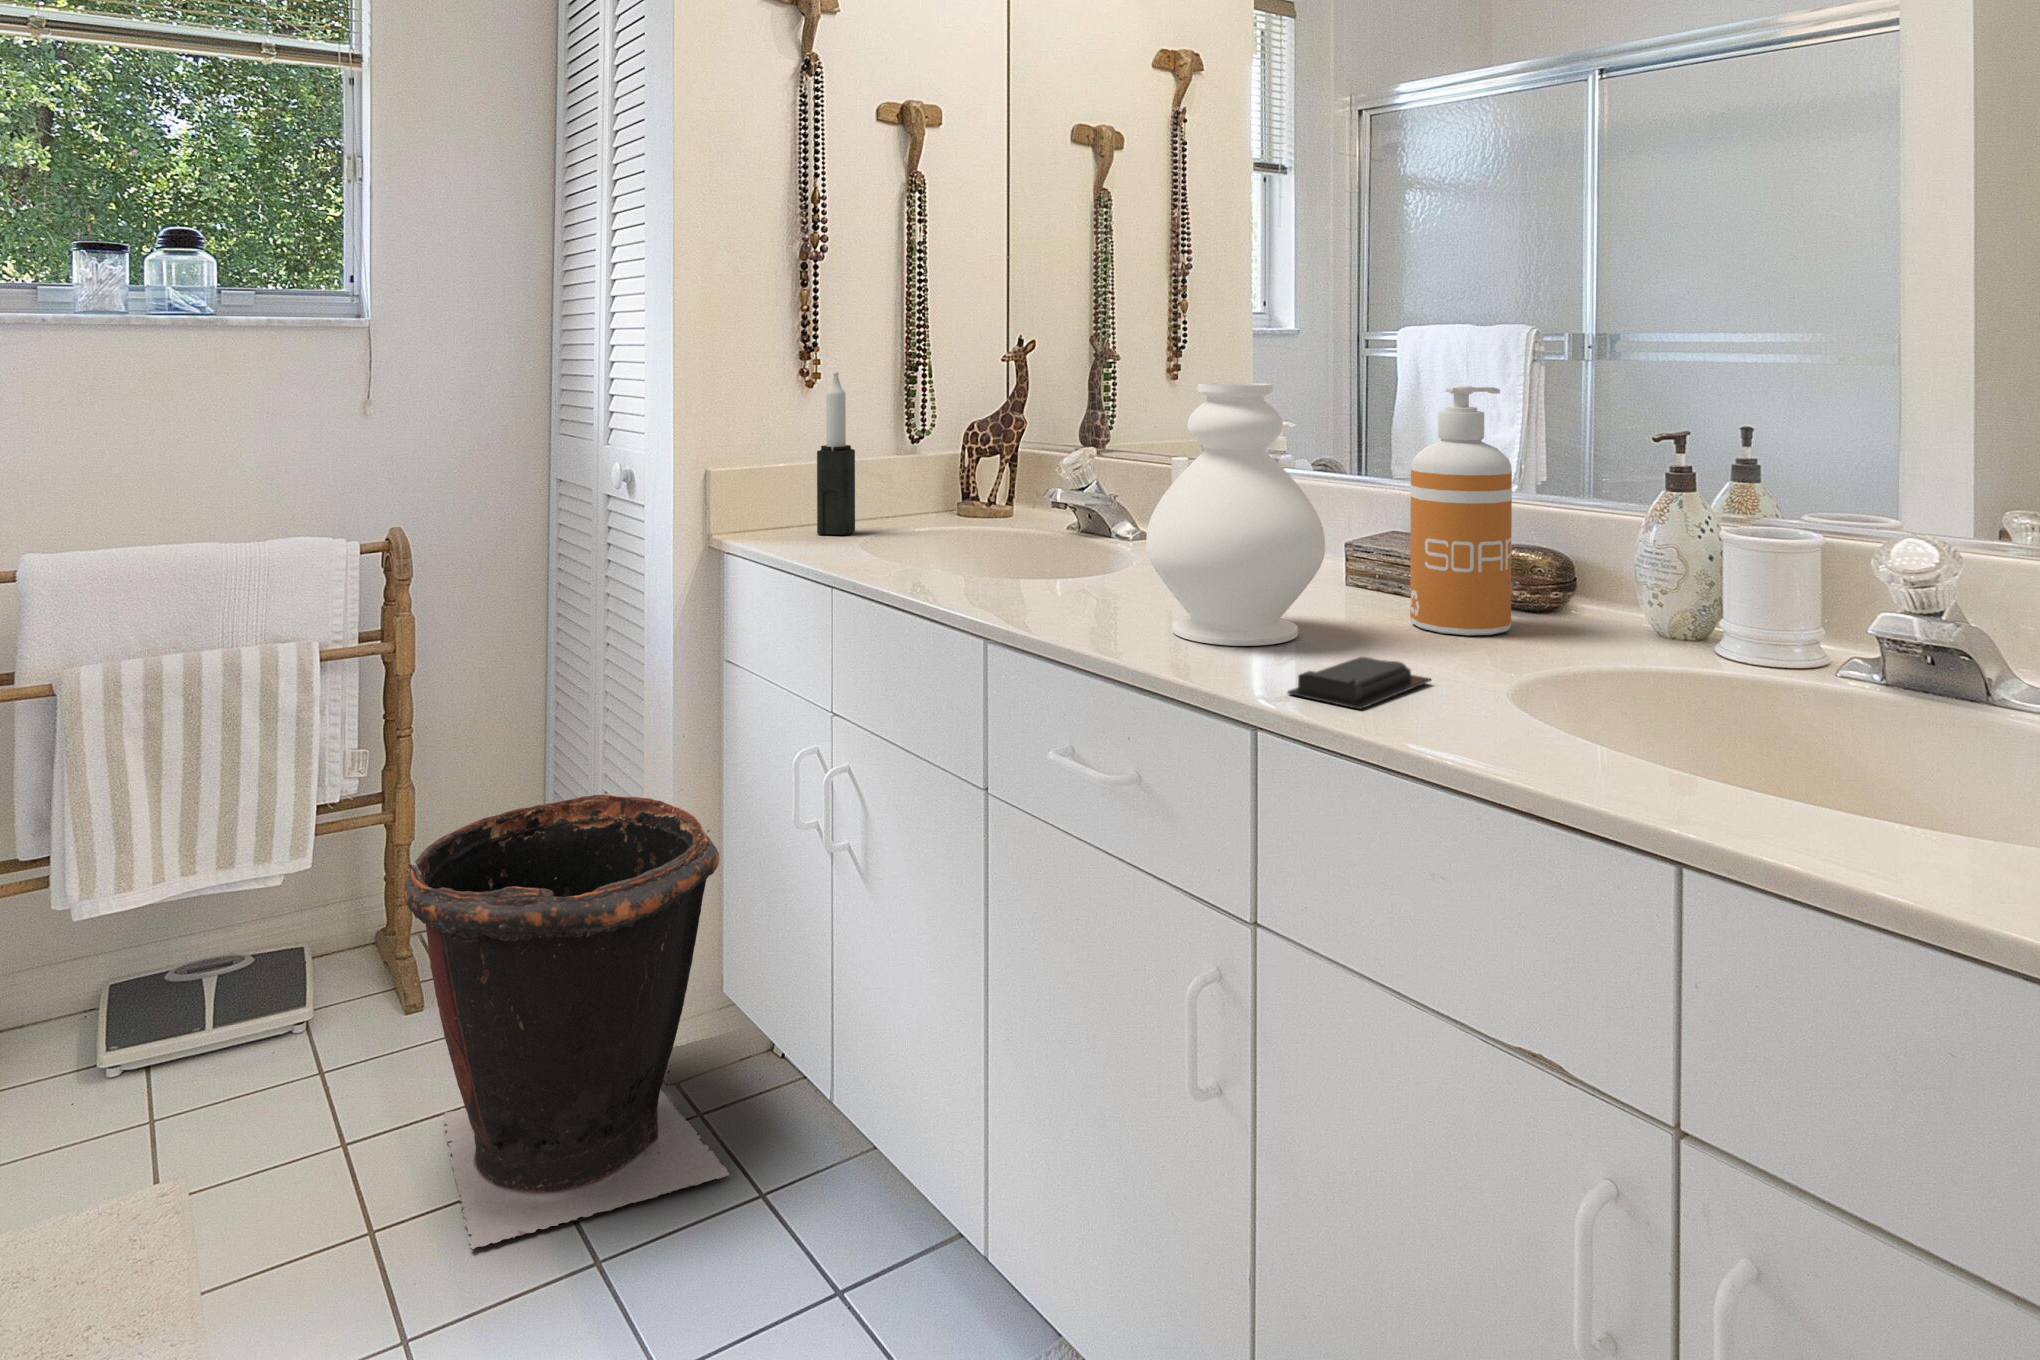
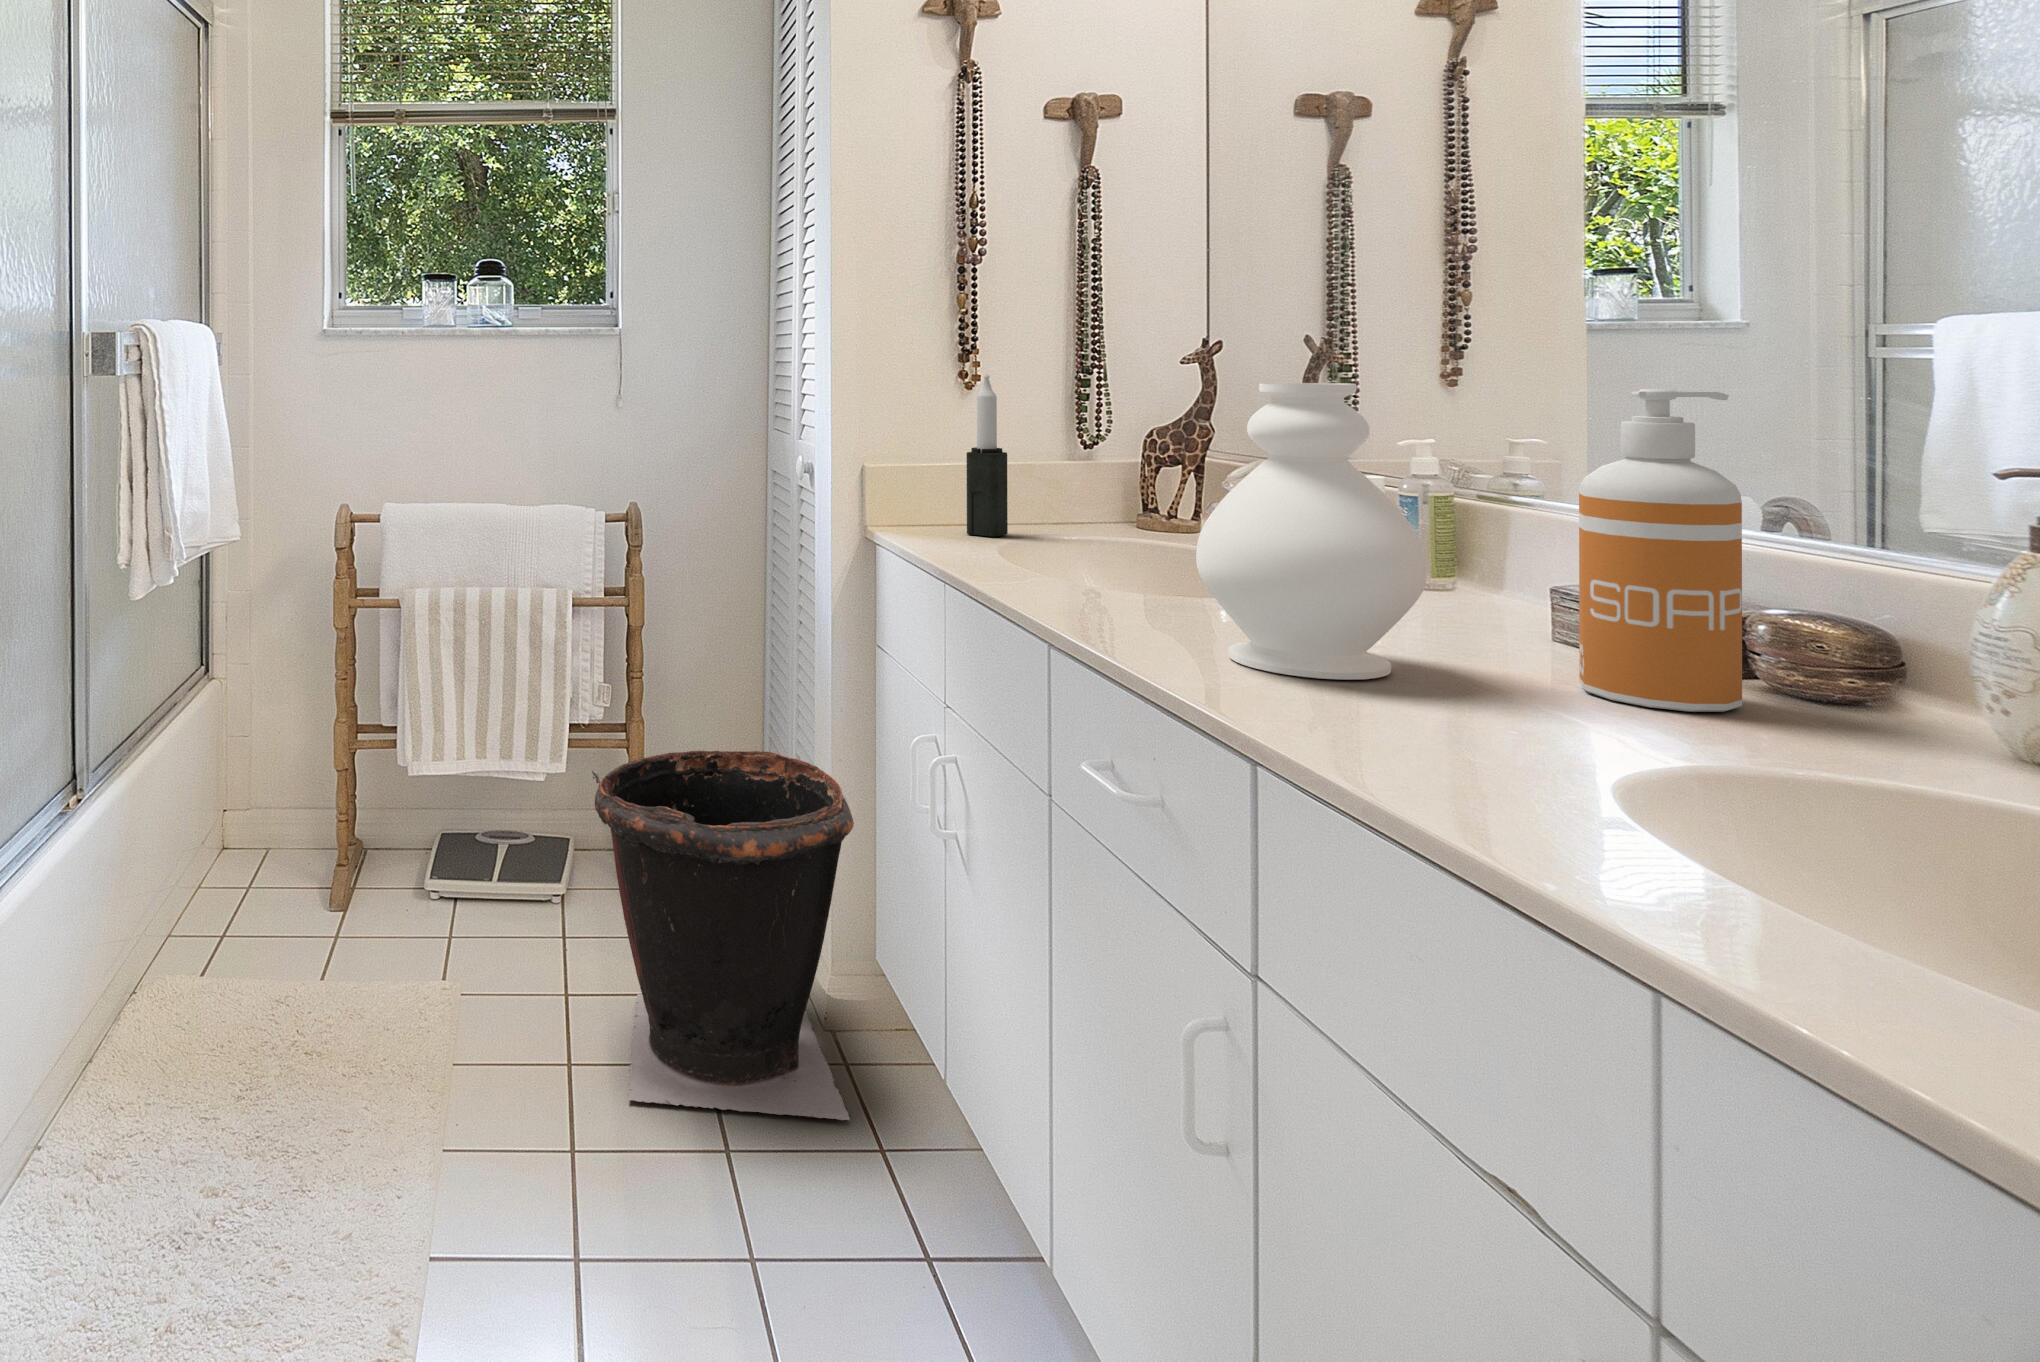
soap bar: present [1288,657,1431,709] -> none [1279,700,1498,750]

